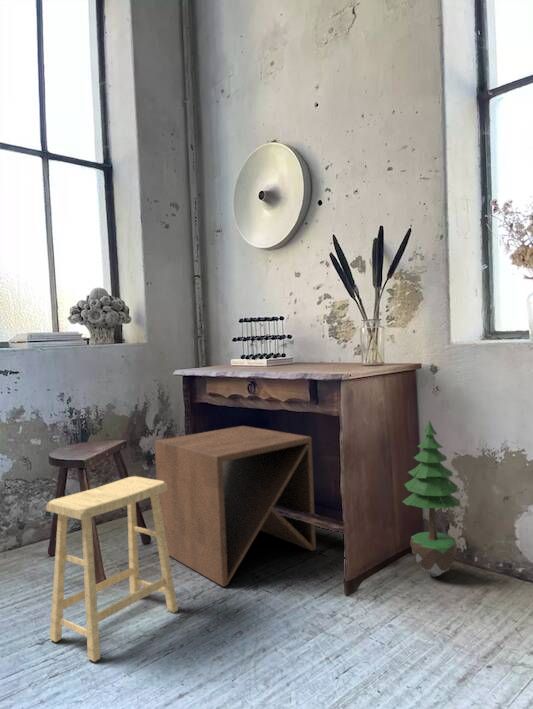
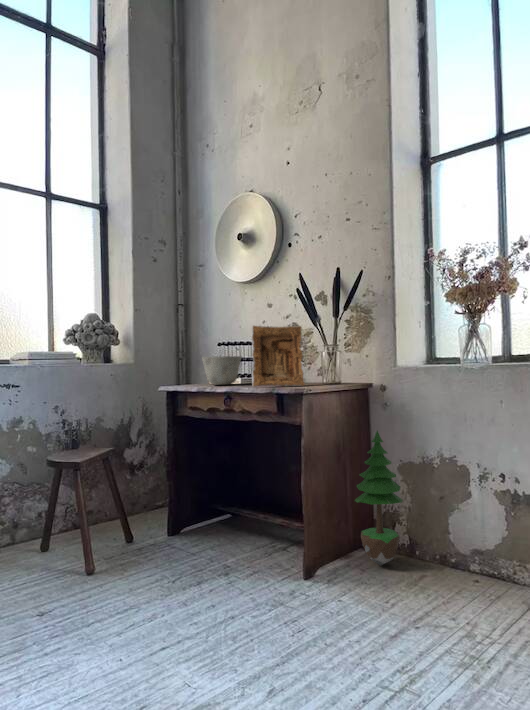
picture frame: none [278,298,342,371] -> present [252,326,305,387]
ceramic bowl: none [221,334,267,368] -> present [202,356,241,385]
side table: present [155,426,316,587] -> none [141,438,281,574]
footstool: present [46,476,178,662] -> none [48,475,159,628]

